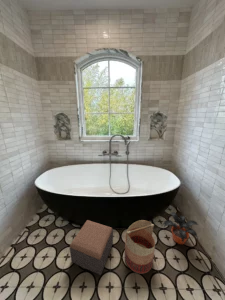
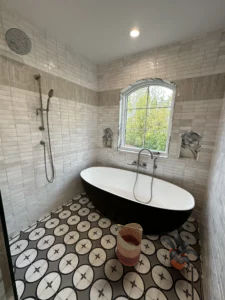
footstool: present [70,220,113,275] -> none [84,209,116,247]

